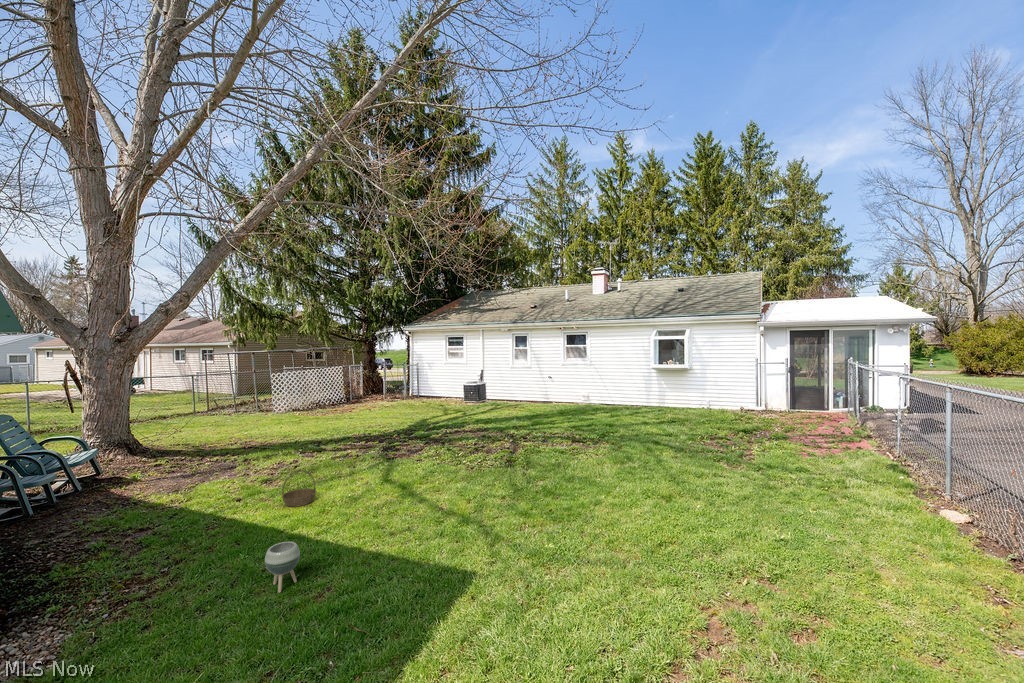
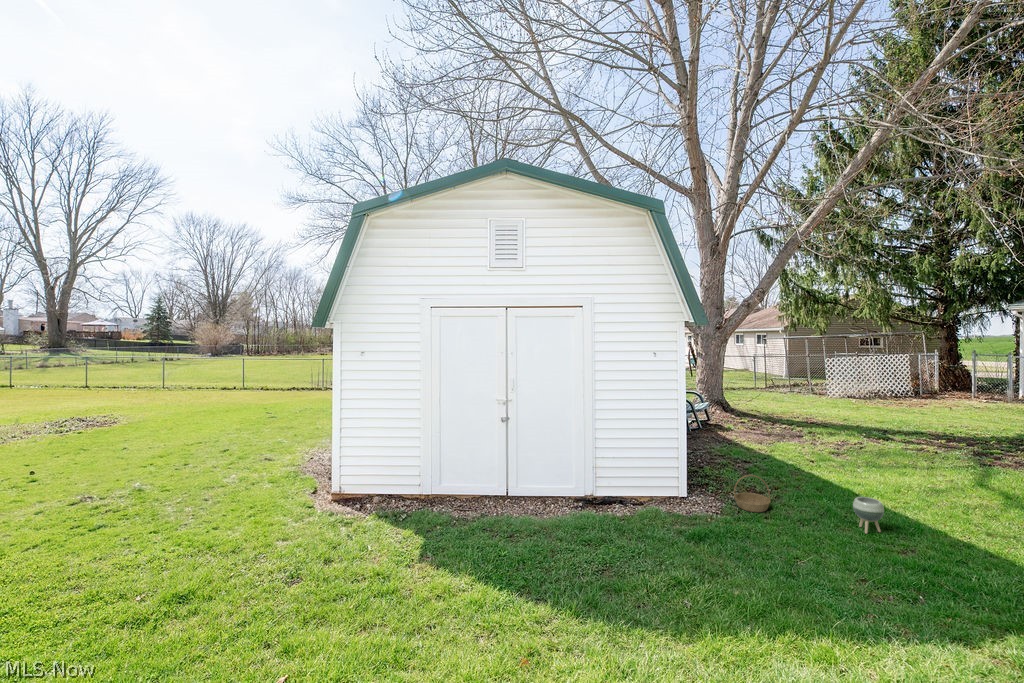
basket: present [282,470,316,507] -> present [734,475,771,512]

